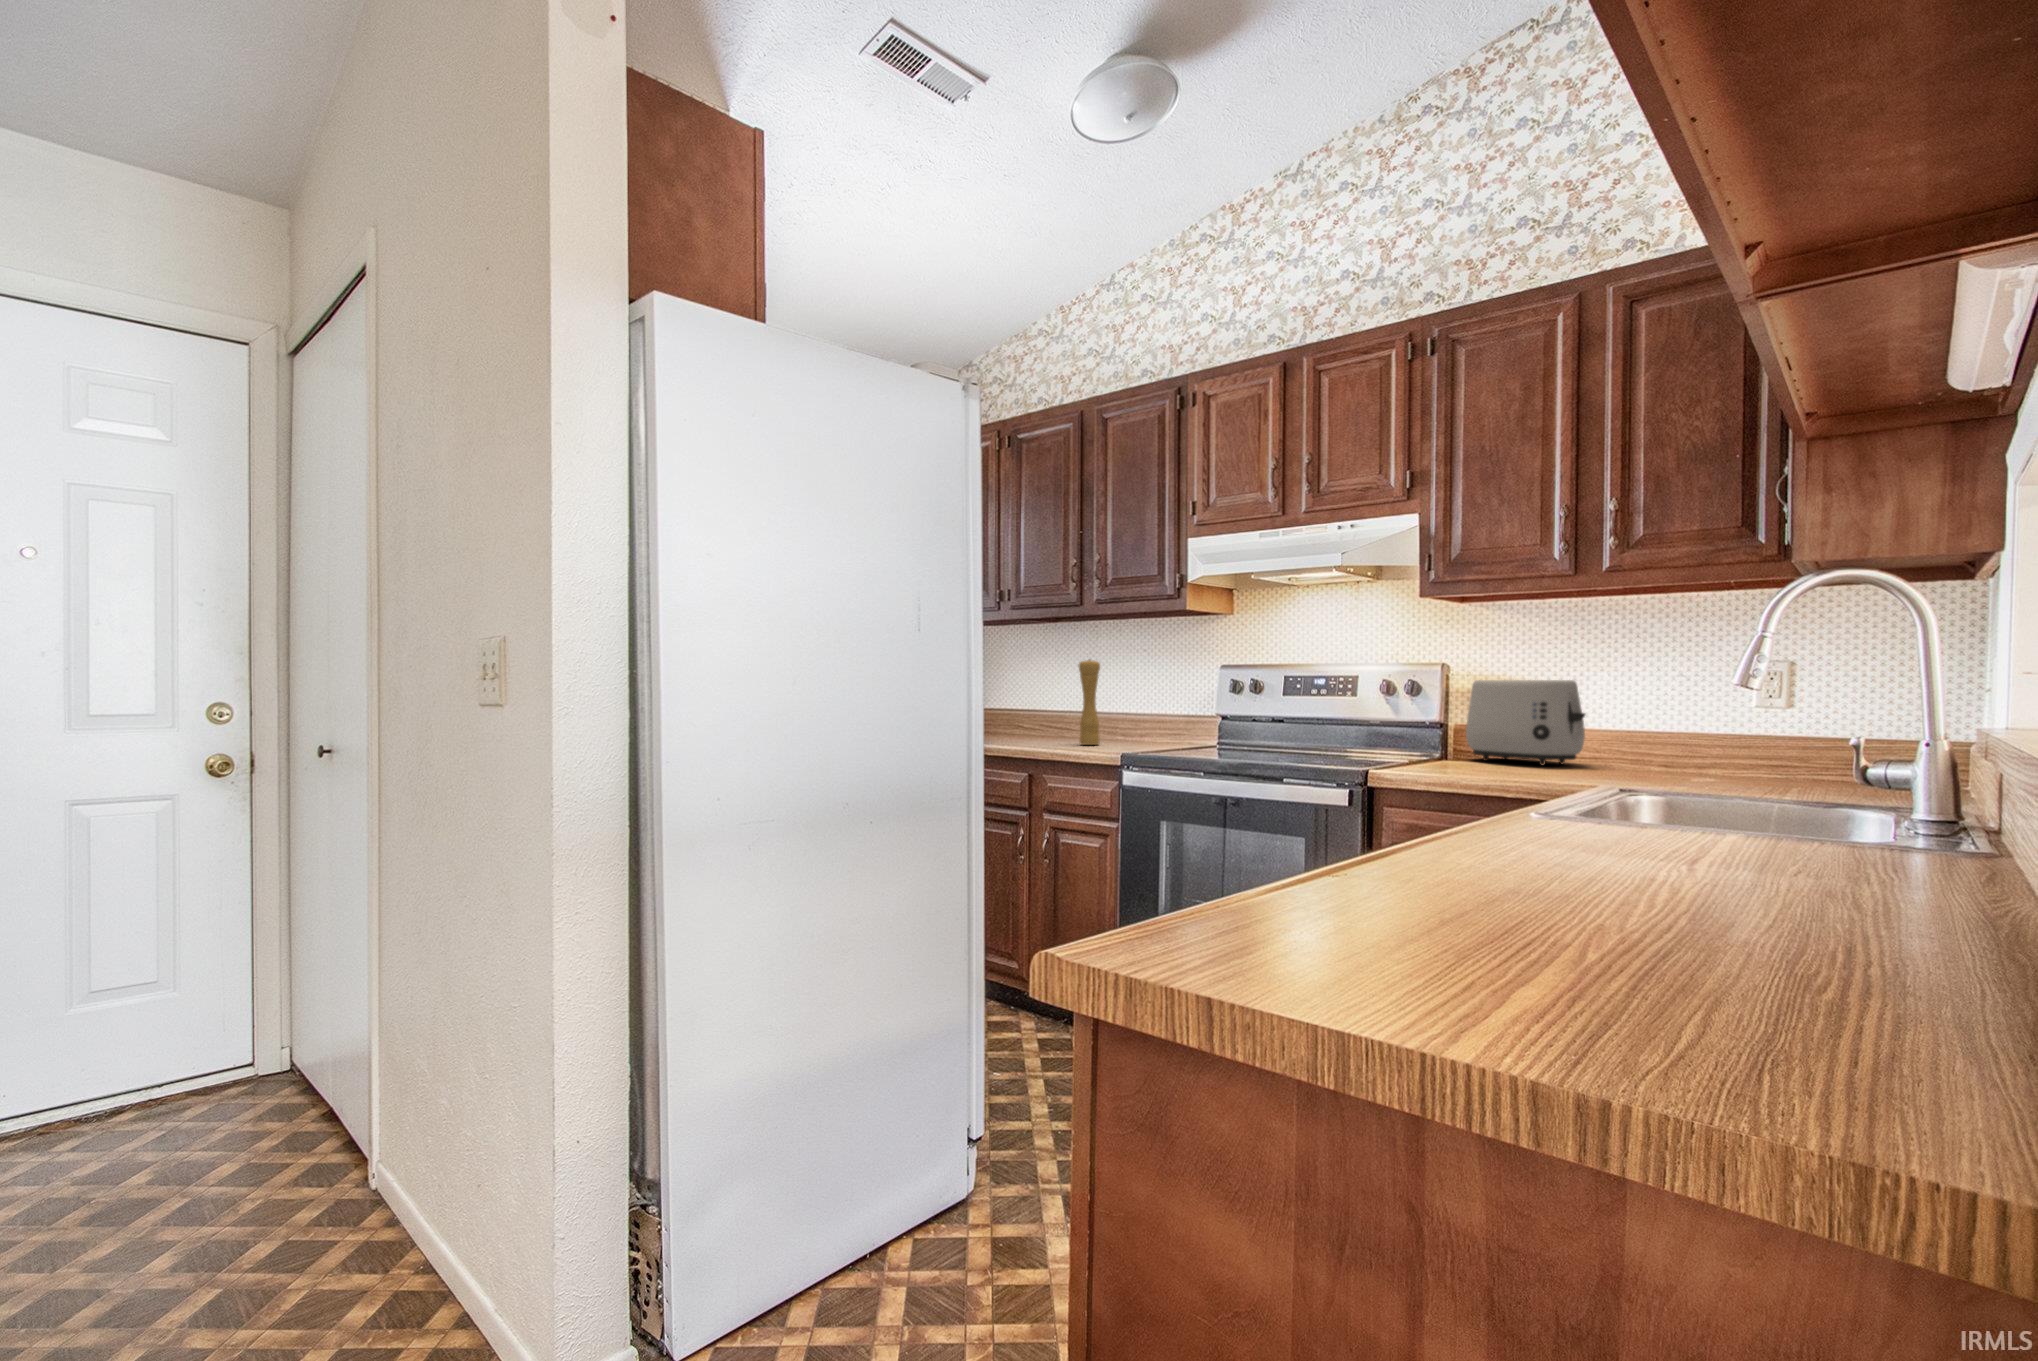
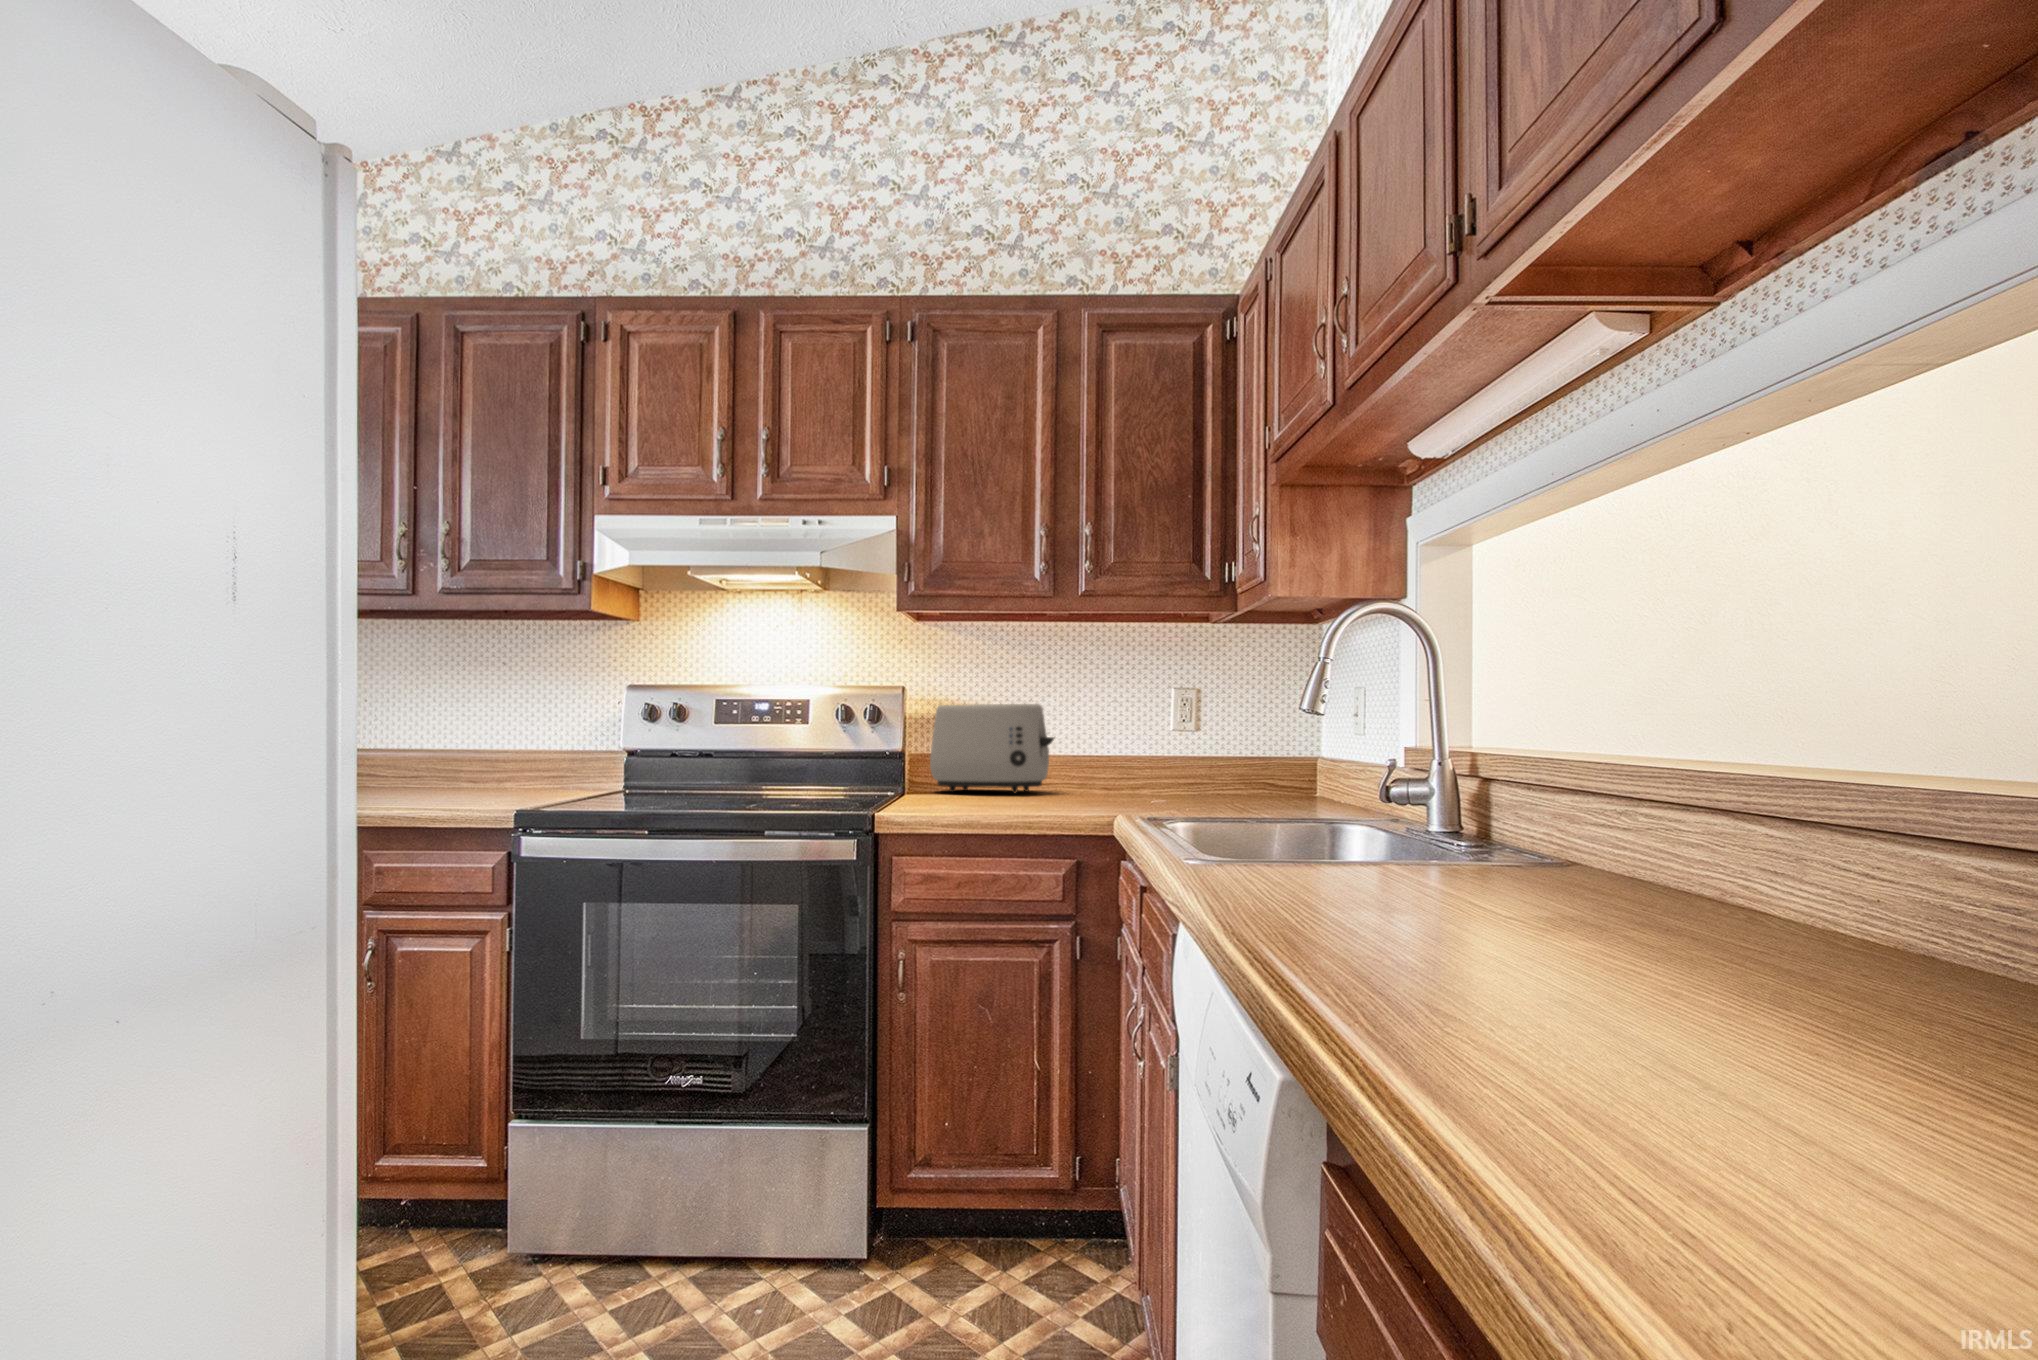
pepper mill: present [1079,659,1100,745] -> none [404,676,440,801]

